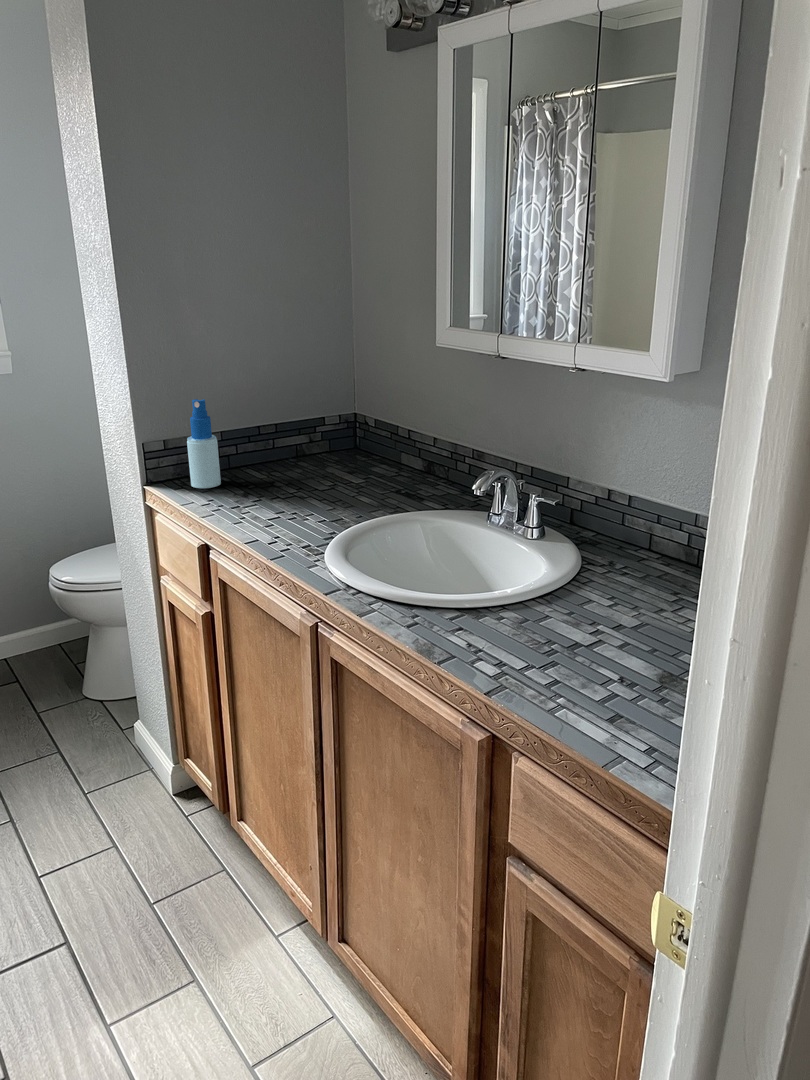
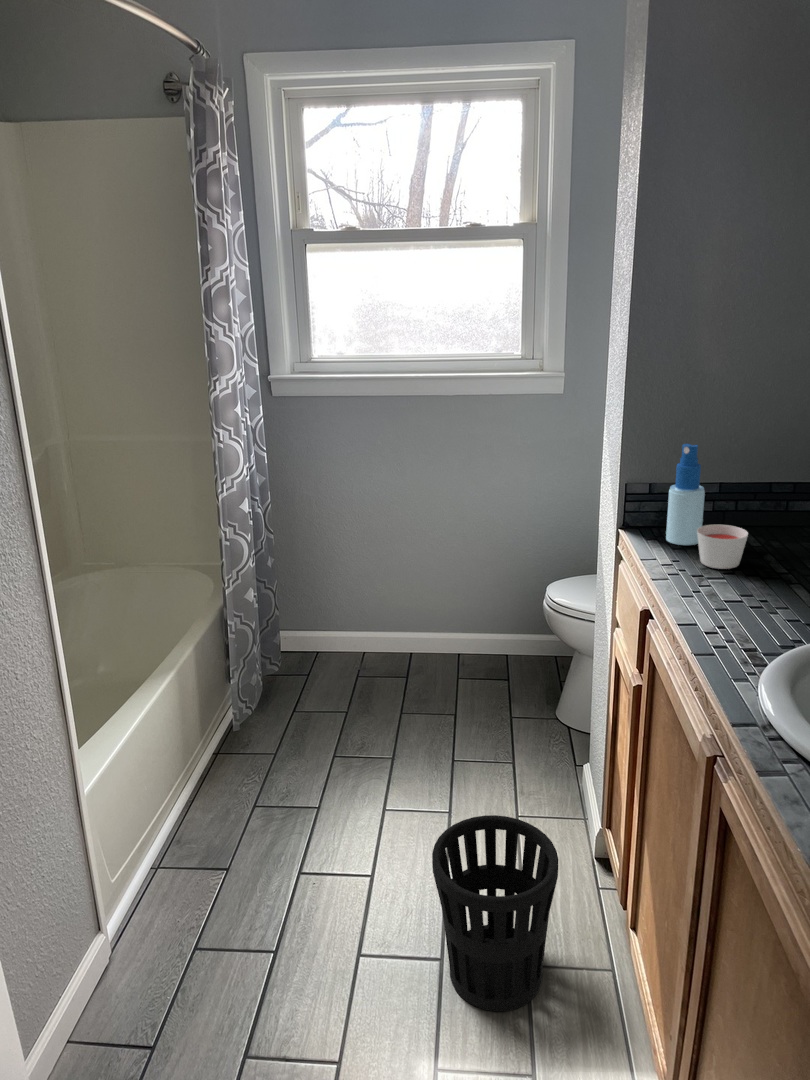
candle: none [224,463,265,500] -> present [697,525,748,569]
wastebasket: none [44,774,173,959] -> present [432,815,558,1011]

